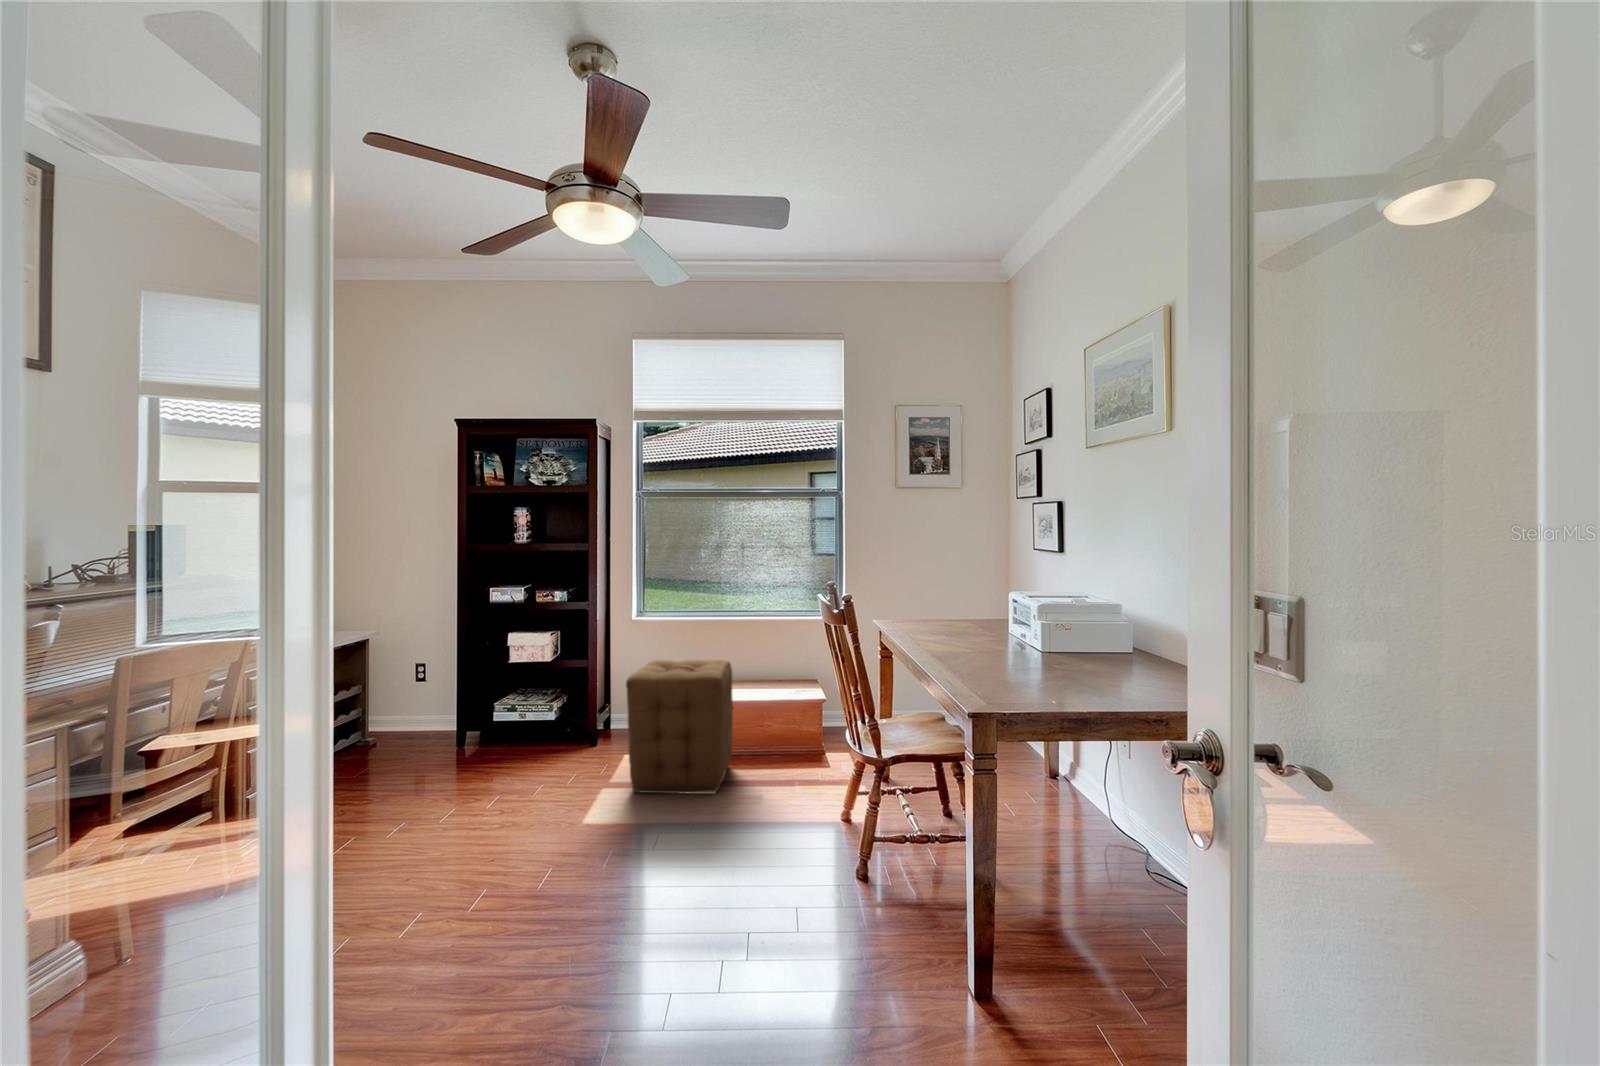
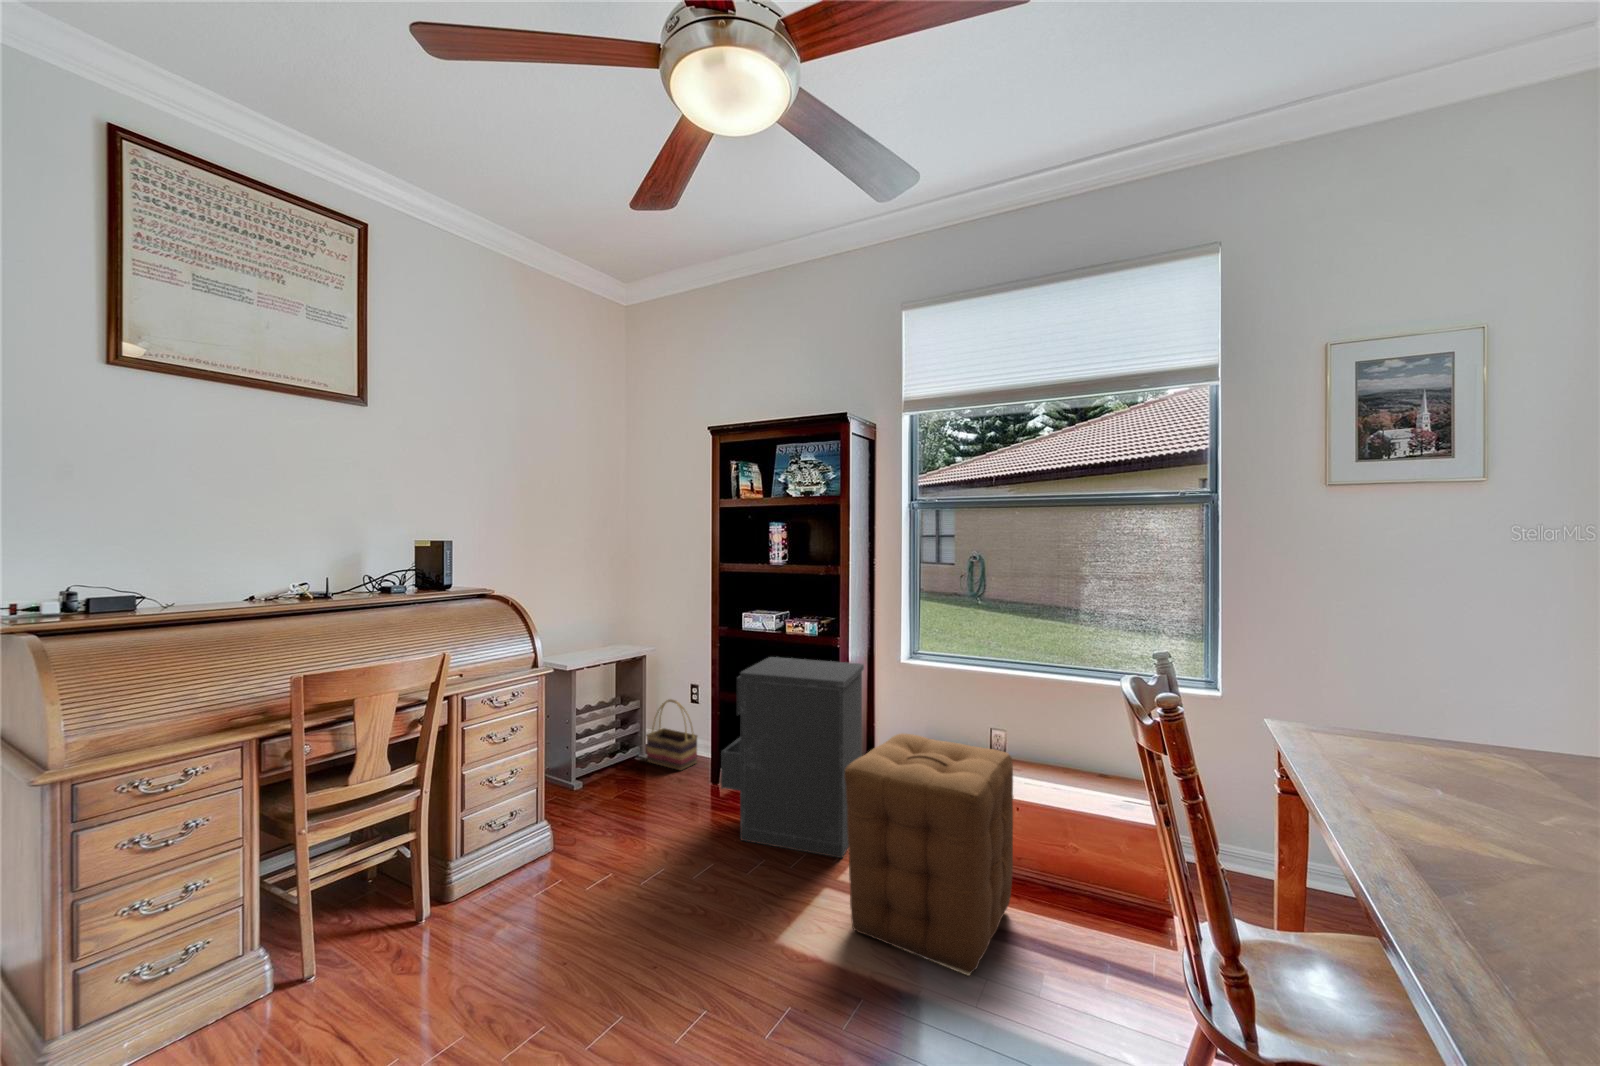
filing cabinet: none [494,620,610,771] -> present [721,657,864,858]
basket: none [372,679,431,744] -> present [647,699,698,770]

